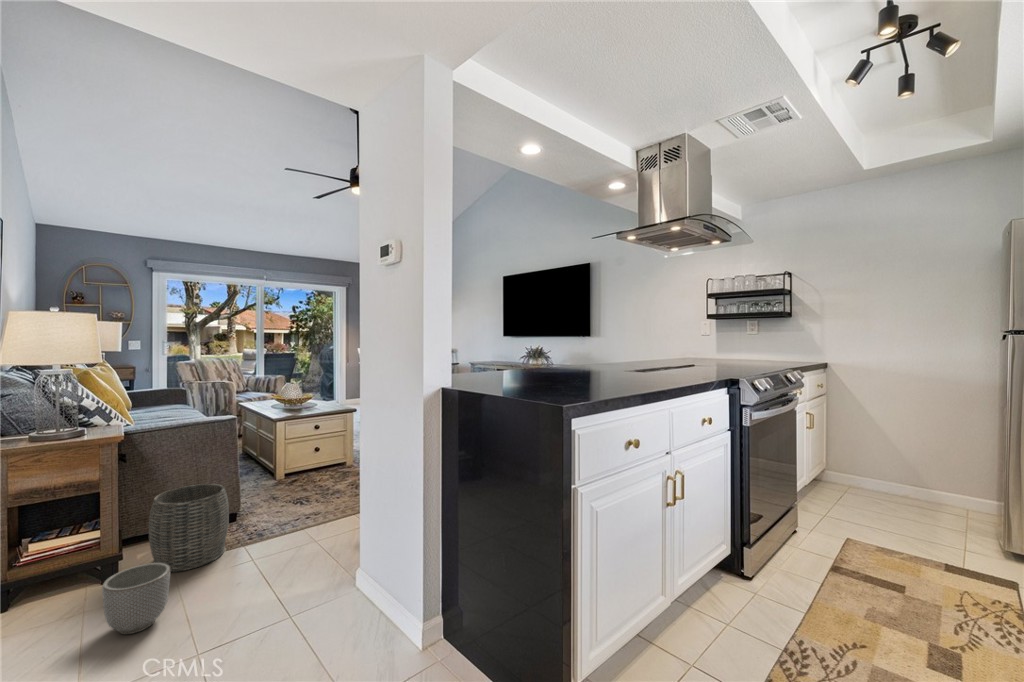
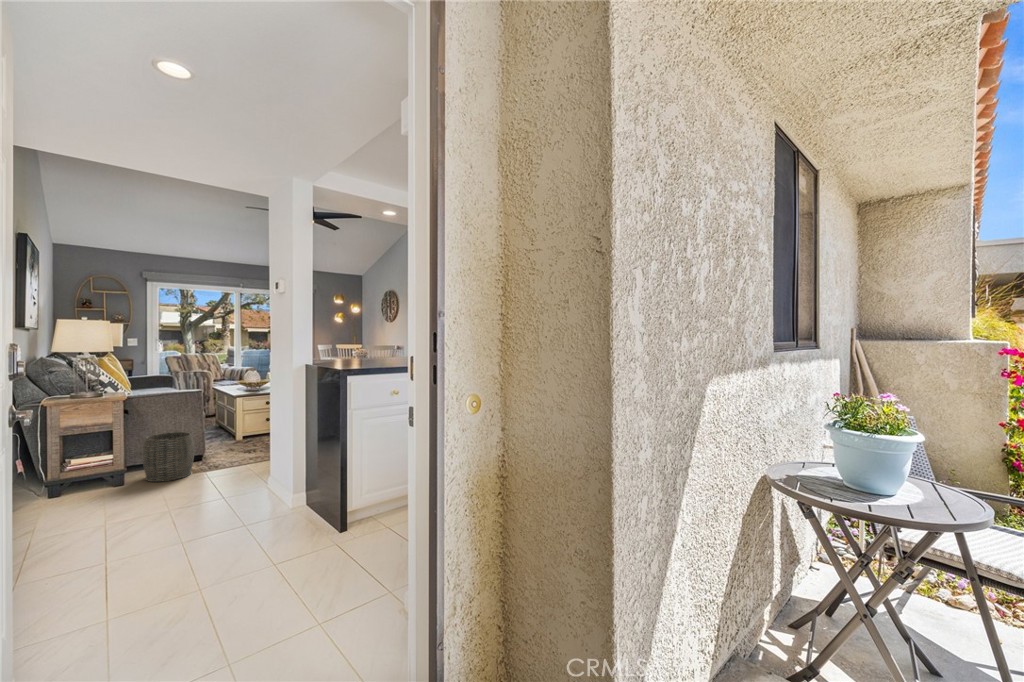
planter: present [102,563,170,634] -> none [116,469,155,504]

